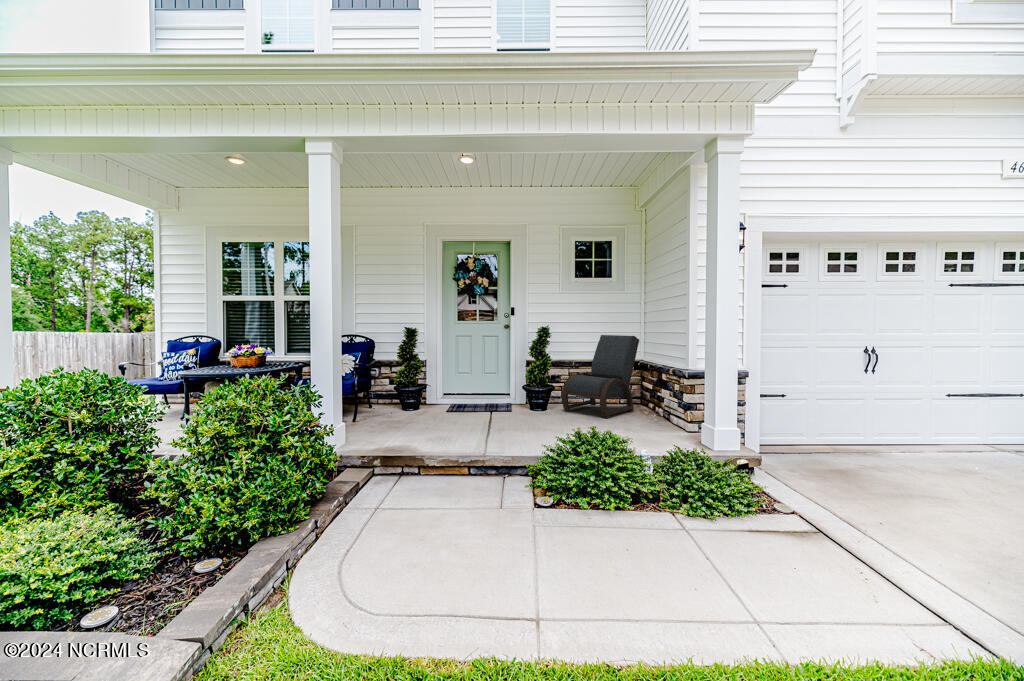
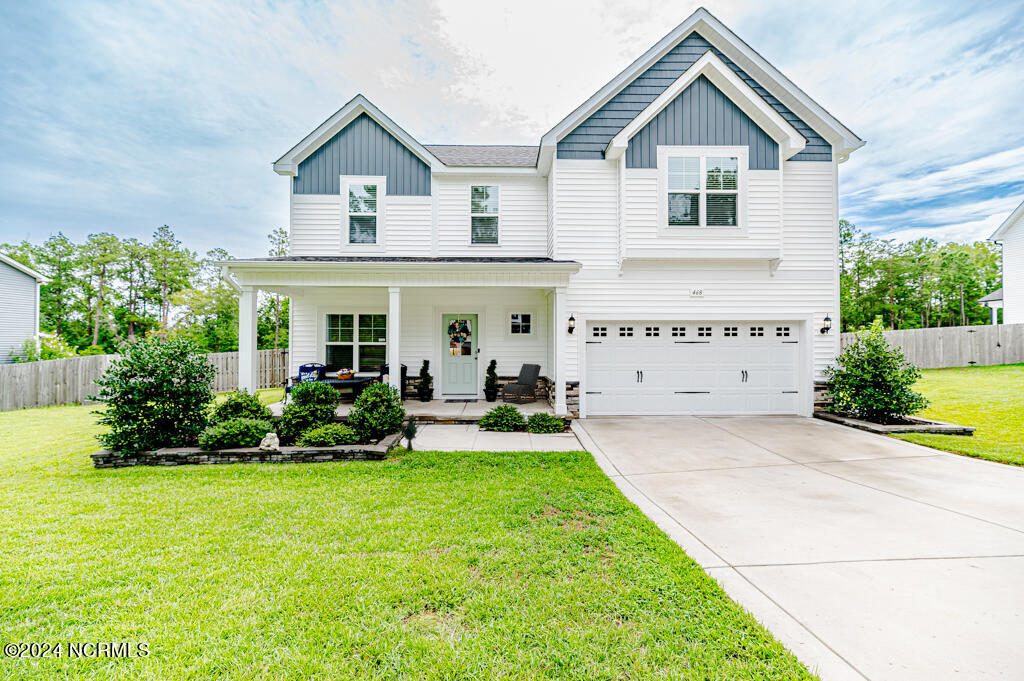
decorative plant: none [267,494,348,635] -> present [401,415,419,450]

